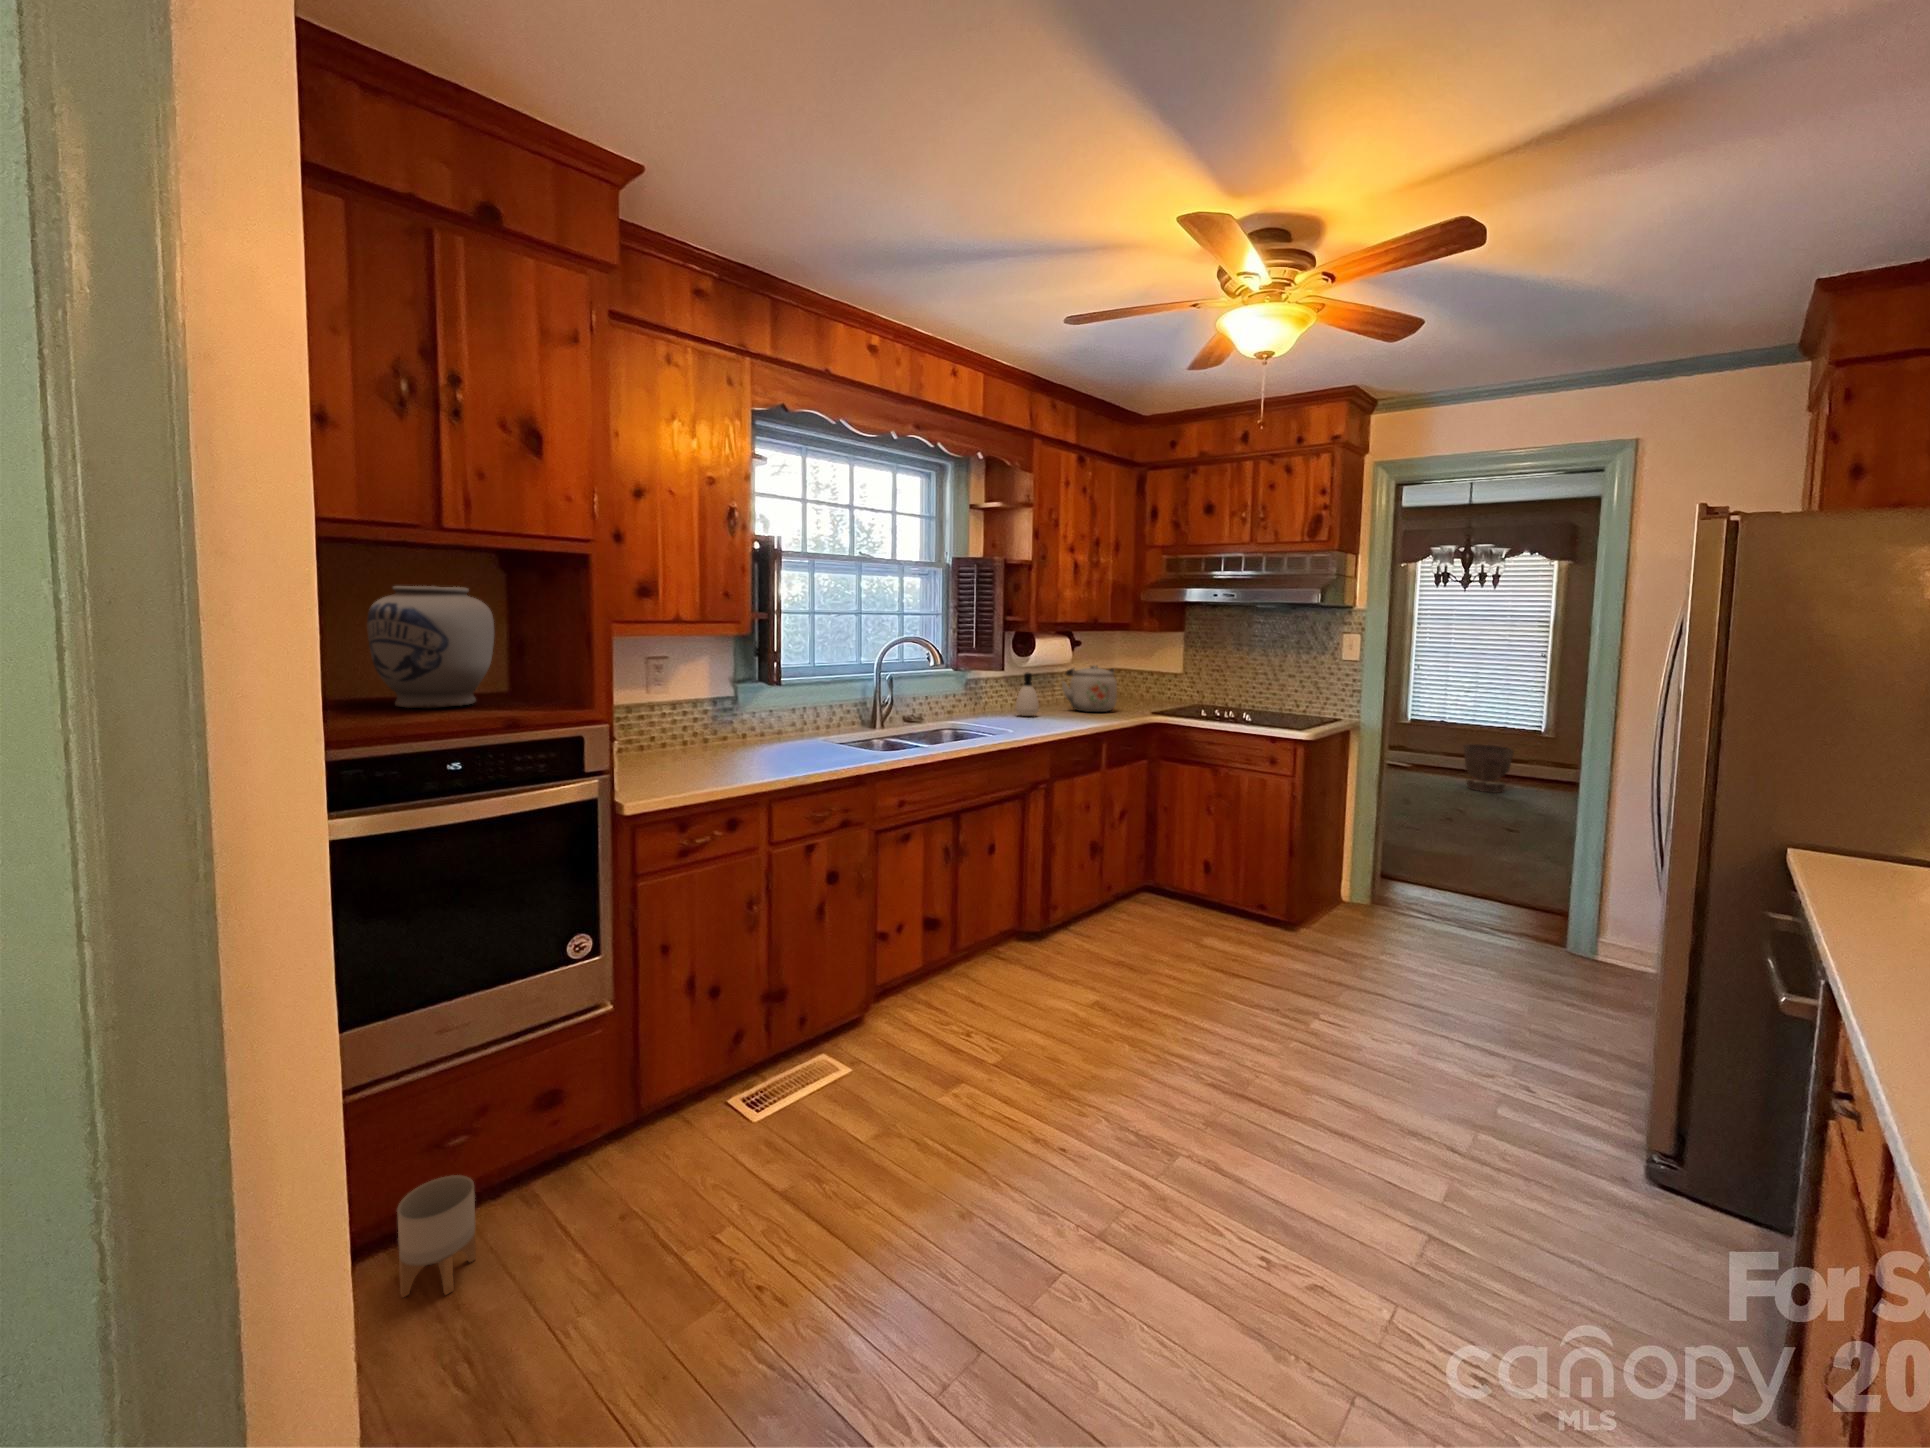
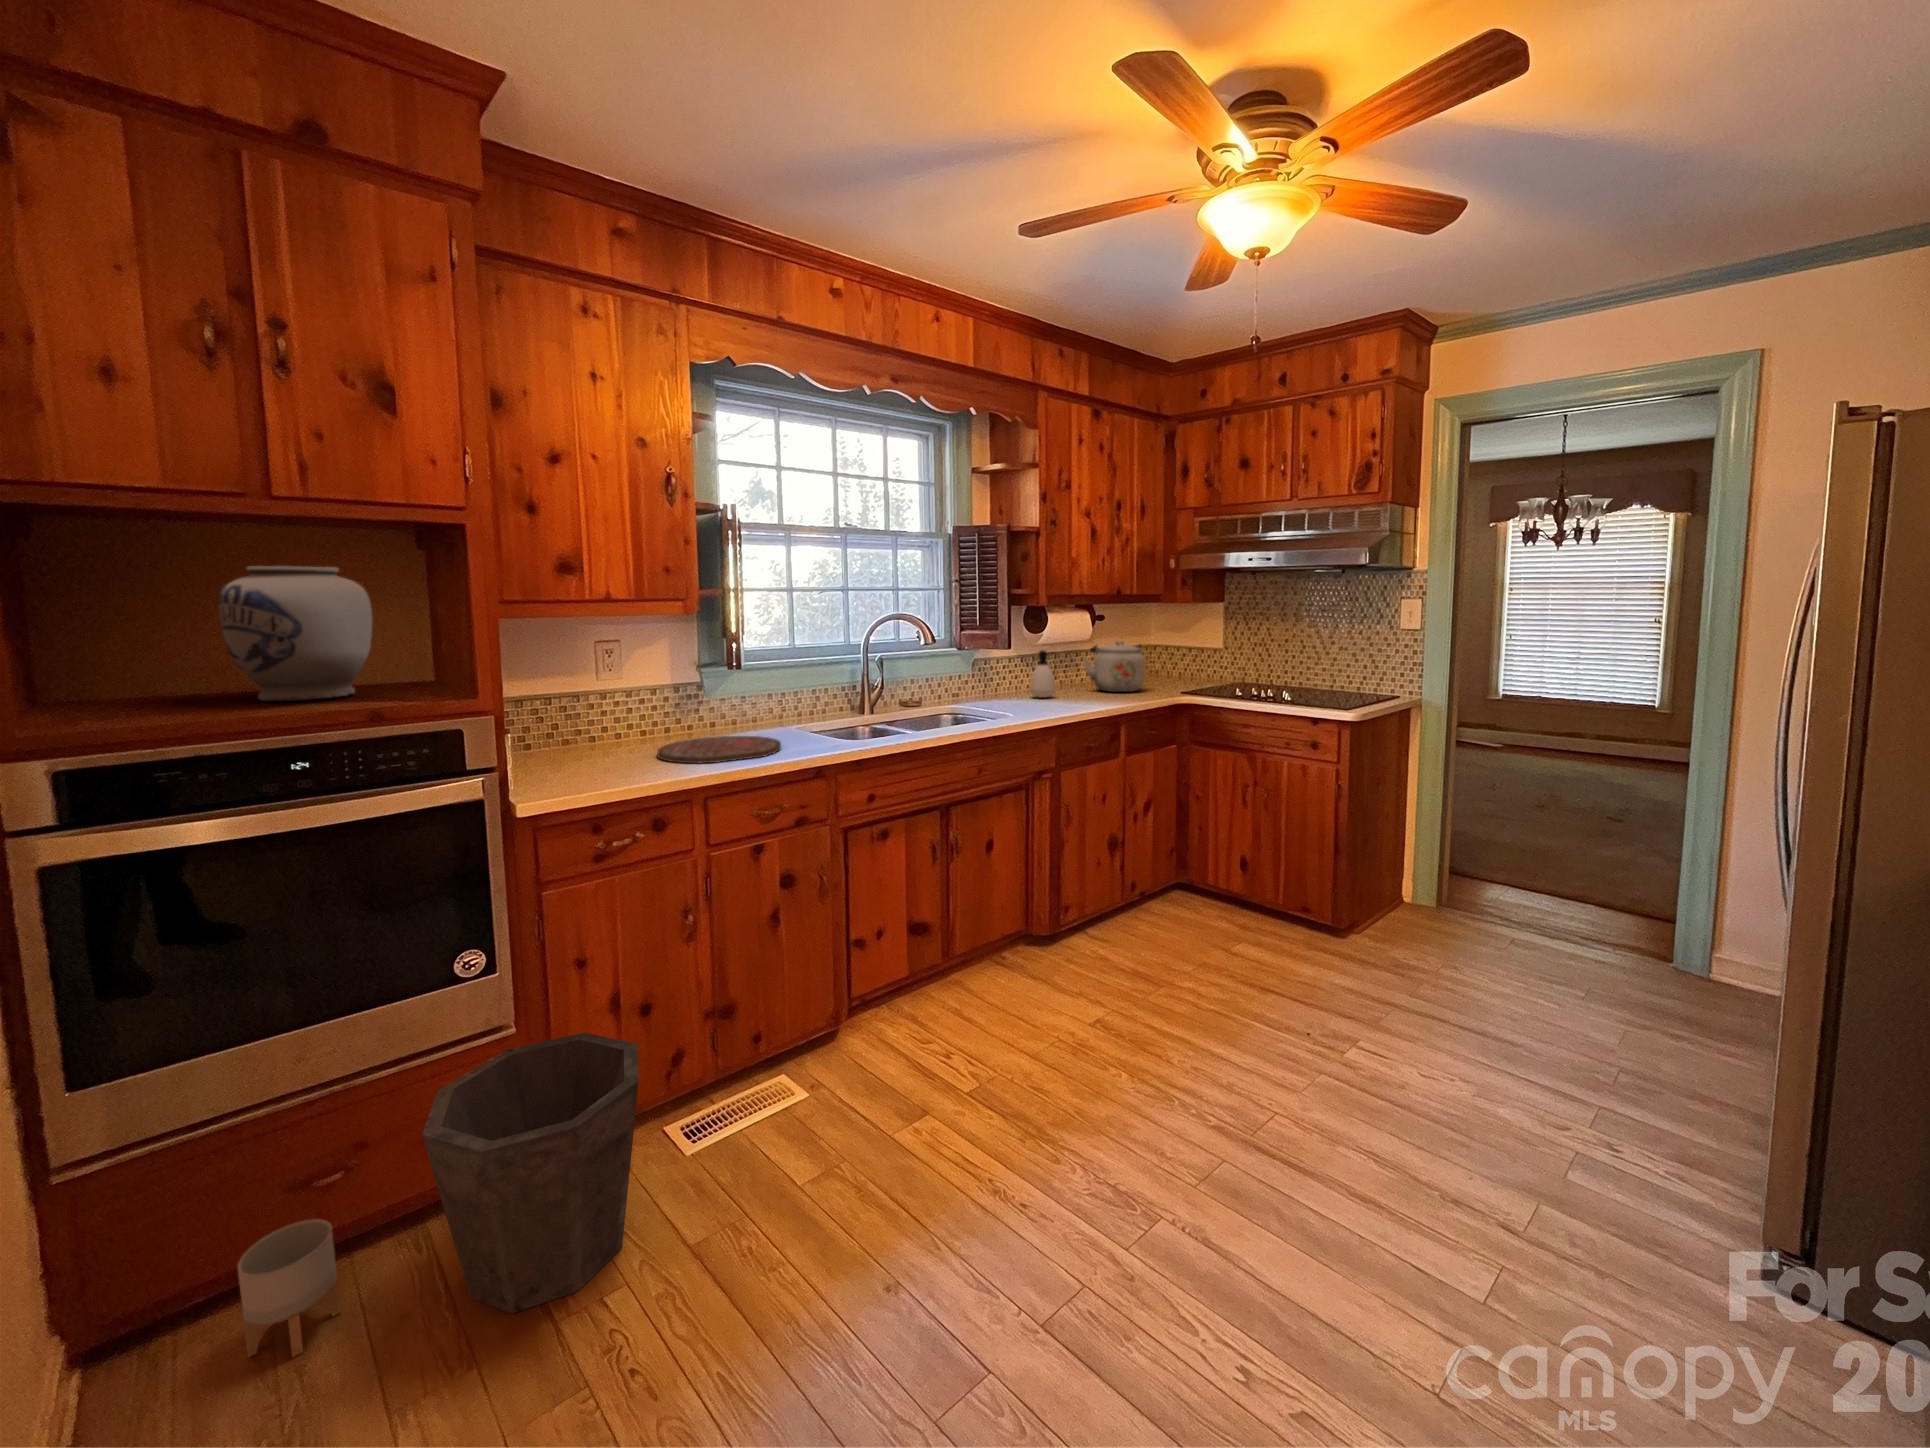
waste bin: present [1464,744,1514,793] -> present [422,1033,639,1314]
cutting board: none [711,747,822,771] -> present [657,736,781,763]

